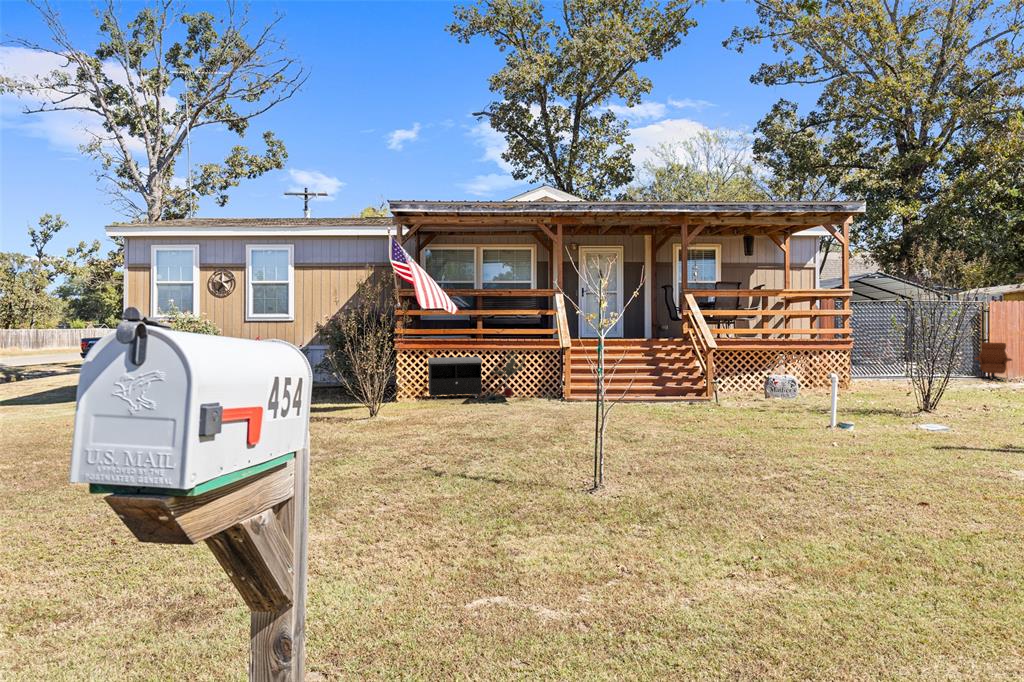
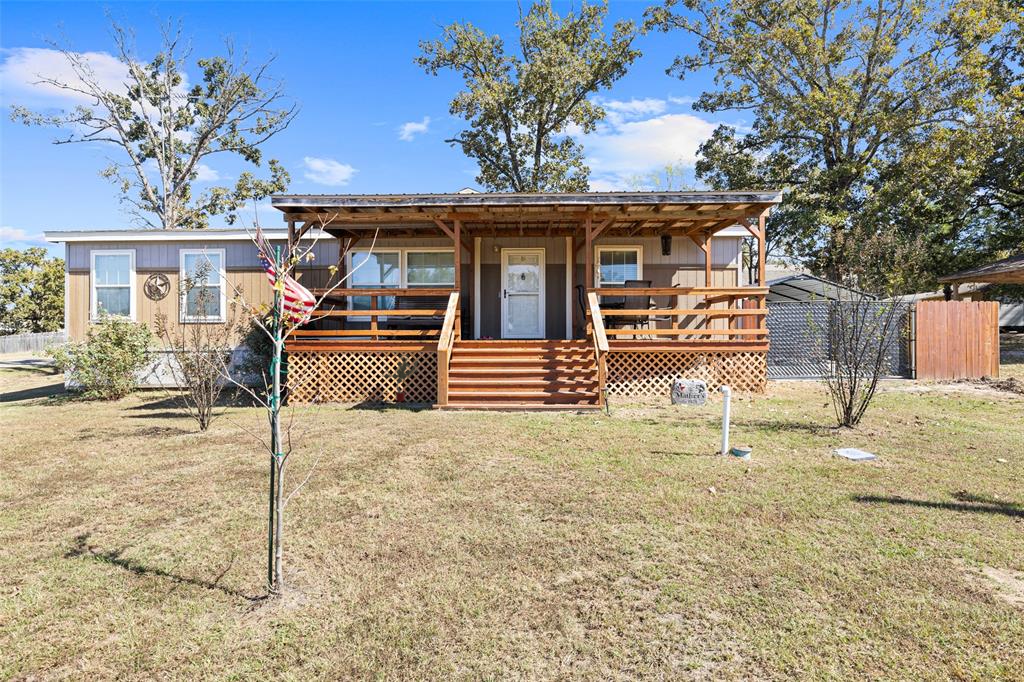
lounge chair: present [975,342,1012,382] -> none [900,344,940,385]
storage bench: present [428,357,482,399] -> none [313,359,373,404]

